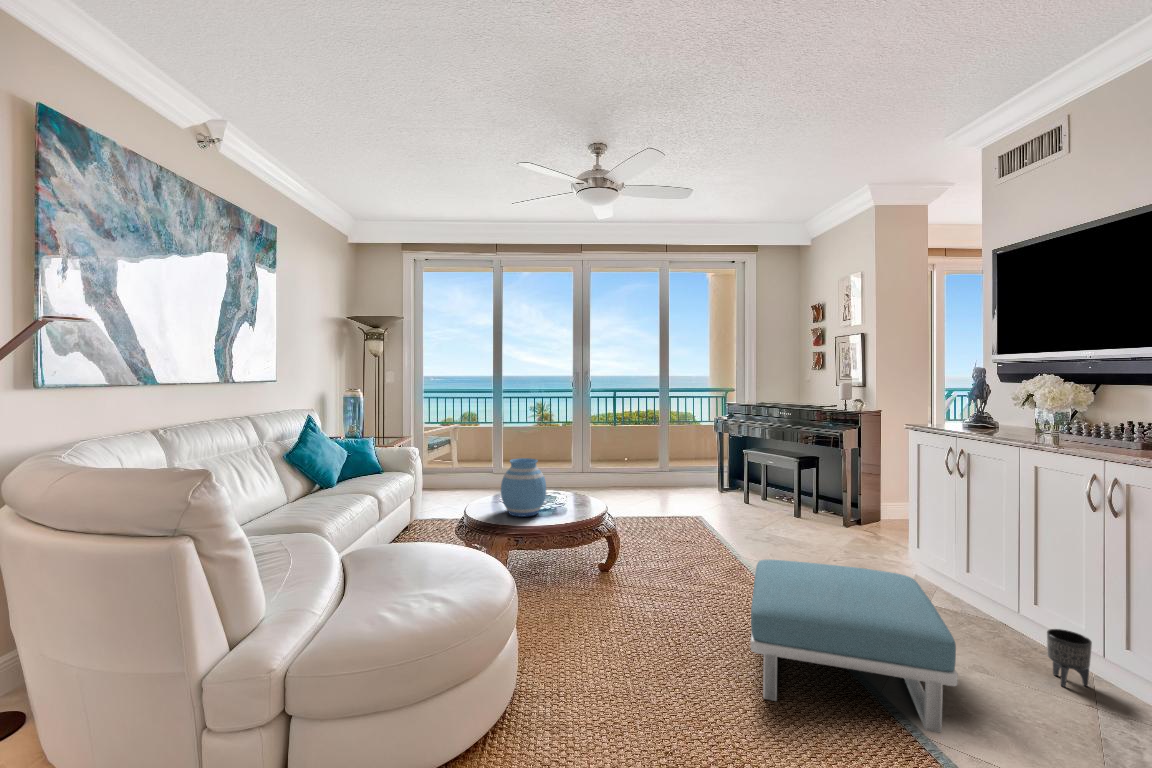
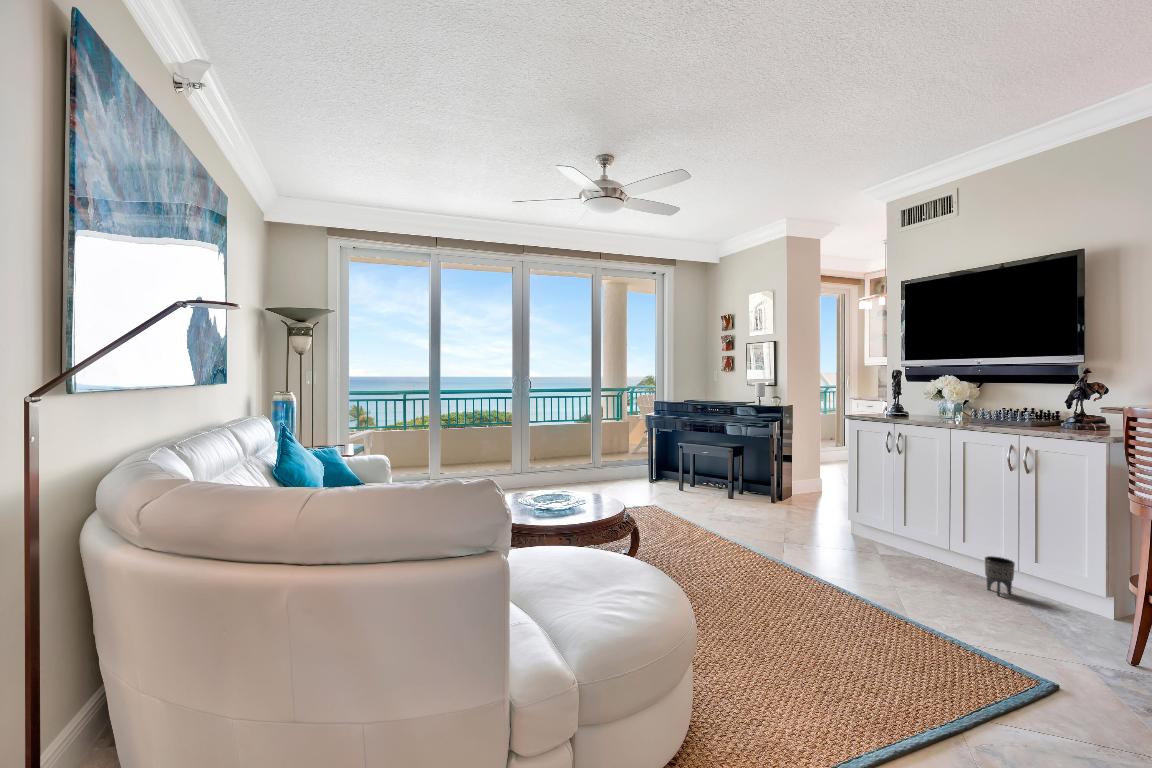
vase: present [501,458,546,517] -> none [535,450,579,505]
footstool: present [751,559,958,733] -> none [780,524,971,634]

